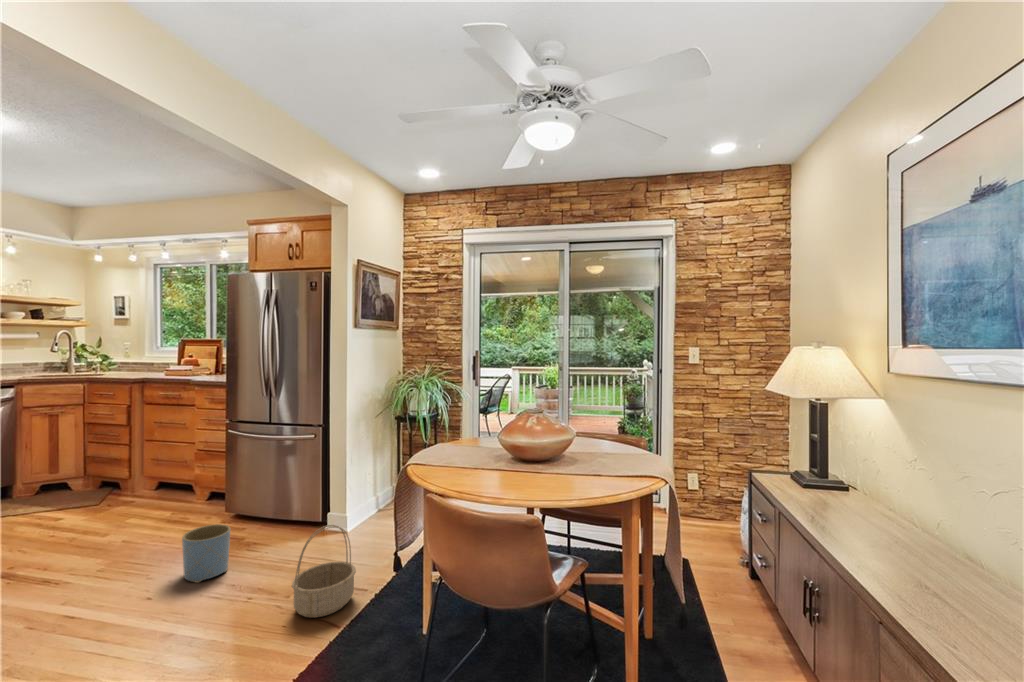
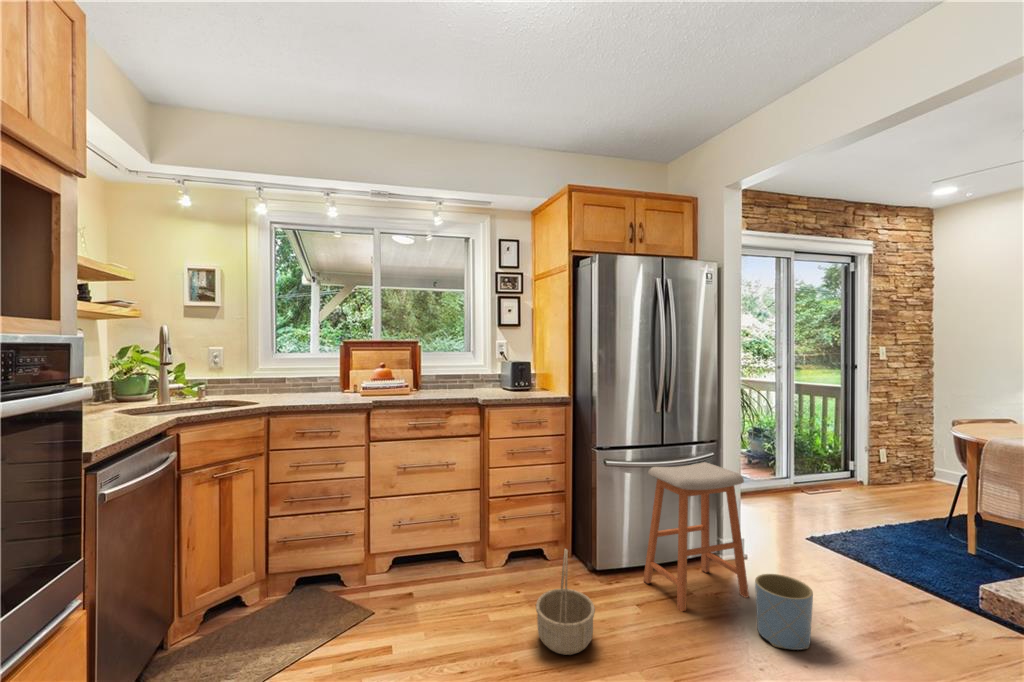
stool: none [213,437,304,551] -> present [643,462,749,611]
basket: present [292,525,356,618] -> present [536,549,595,655]

